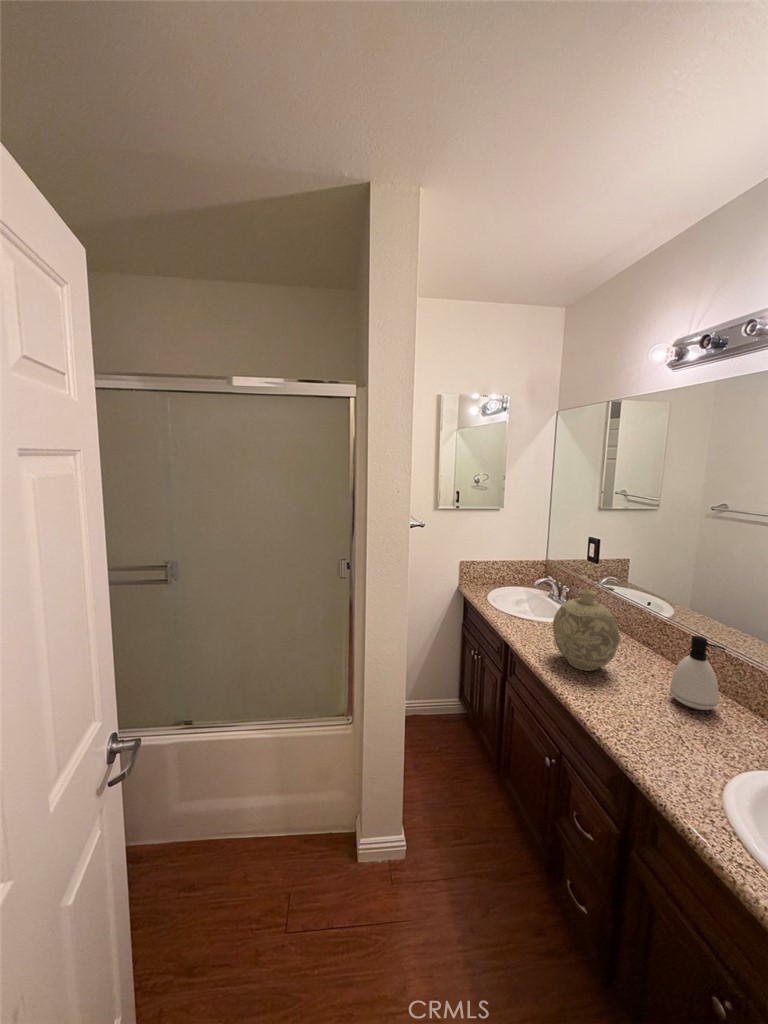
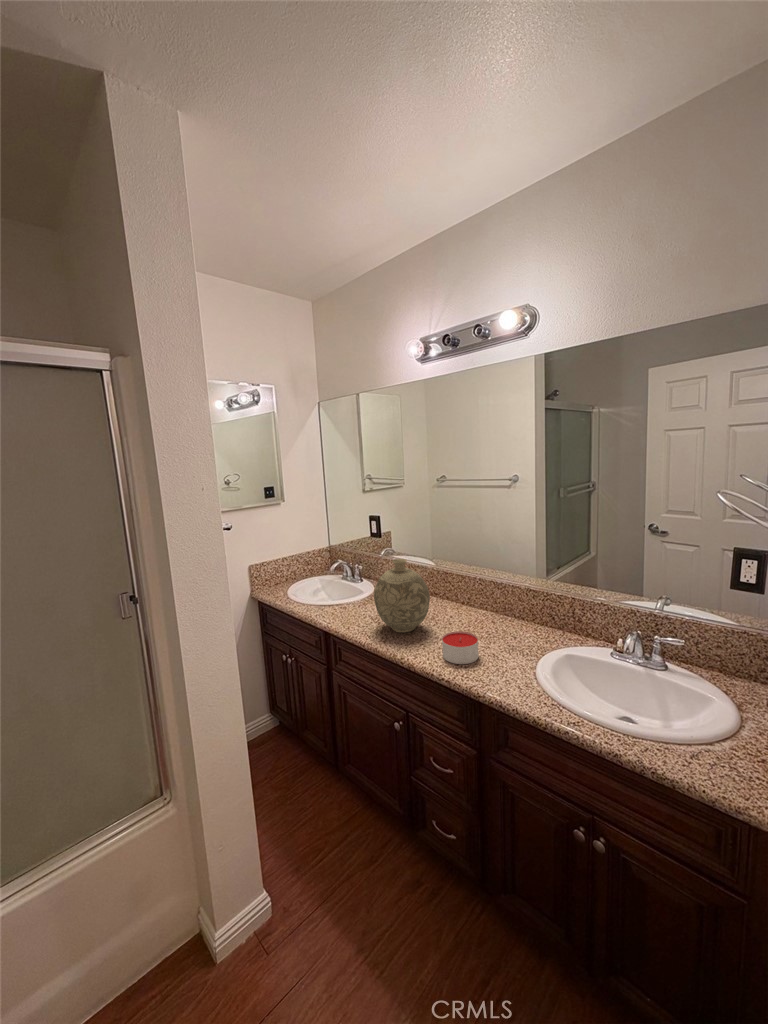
soap dispenser: present [670,636,725,710] -> none [470,574,501,631]
candle: none [608,687,658,732] -> present [442,631,478,664]

